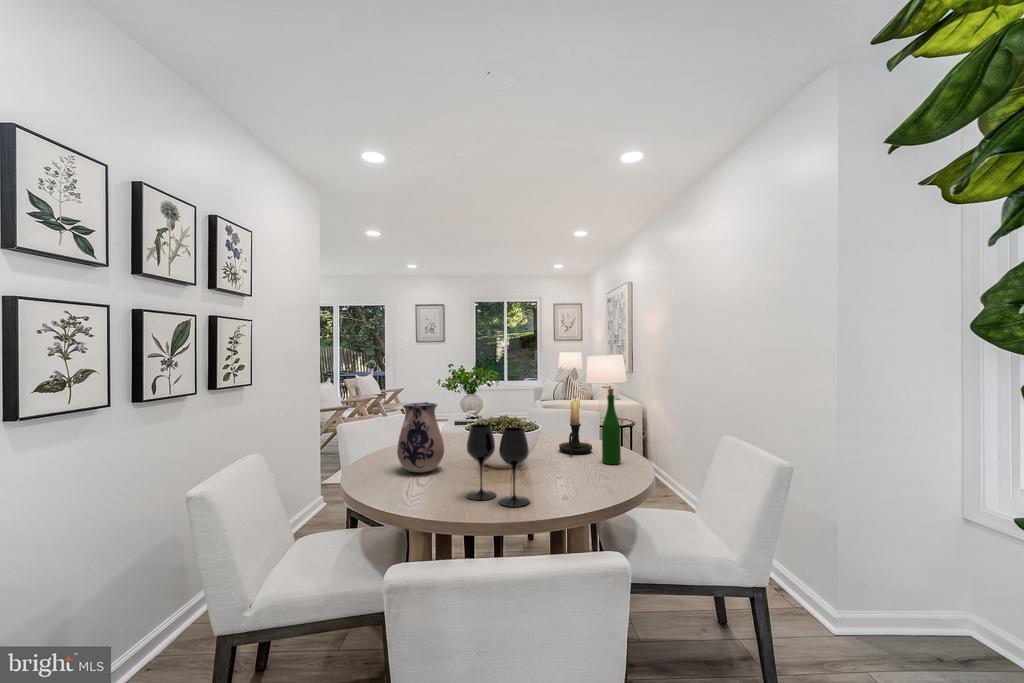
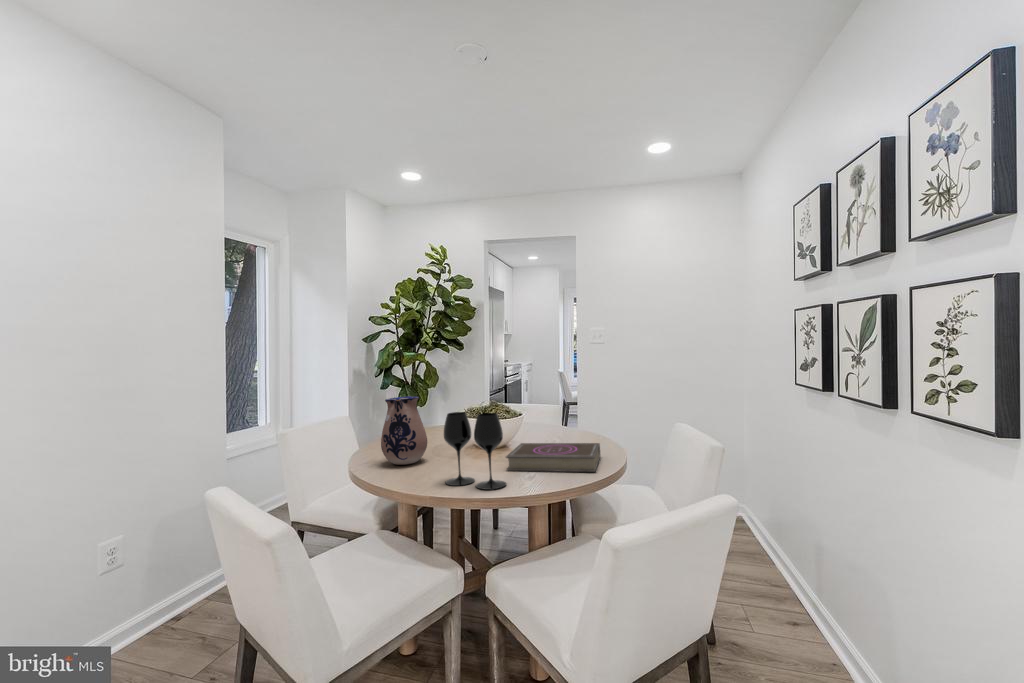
wine bottle: present [602,388,621,464] -> none [583,374,603,449]
candle holder: present [559,390,592,455] -> none [545,377,577,442]
book: none [527,456,620,492] -> present [506,443,600,472]

